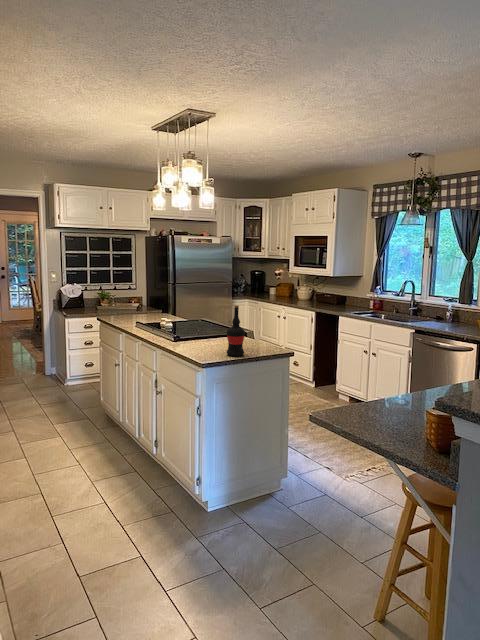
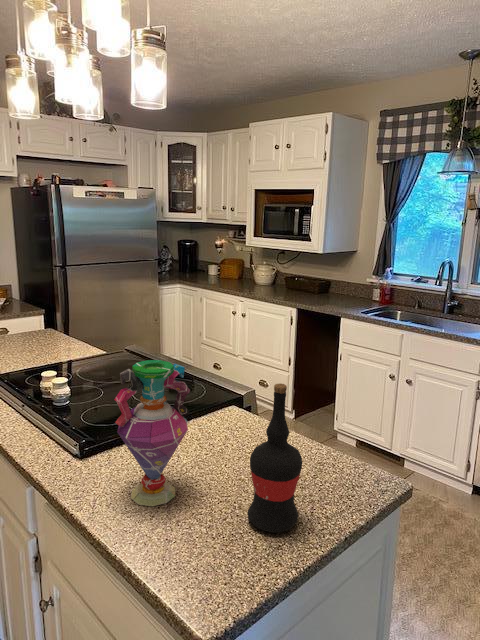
vase: none [185,301,211,351] -> present [114,360,190,506]

